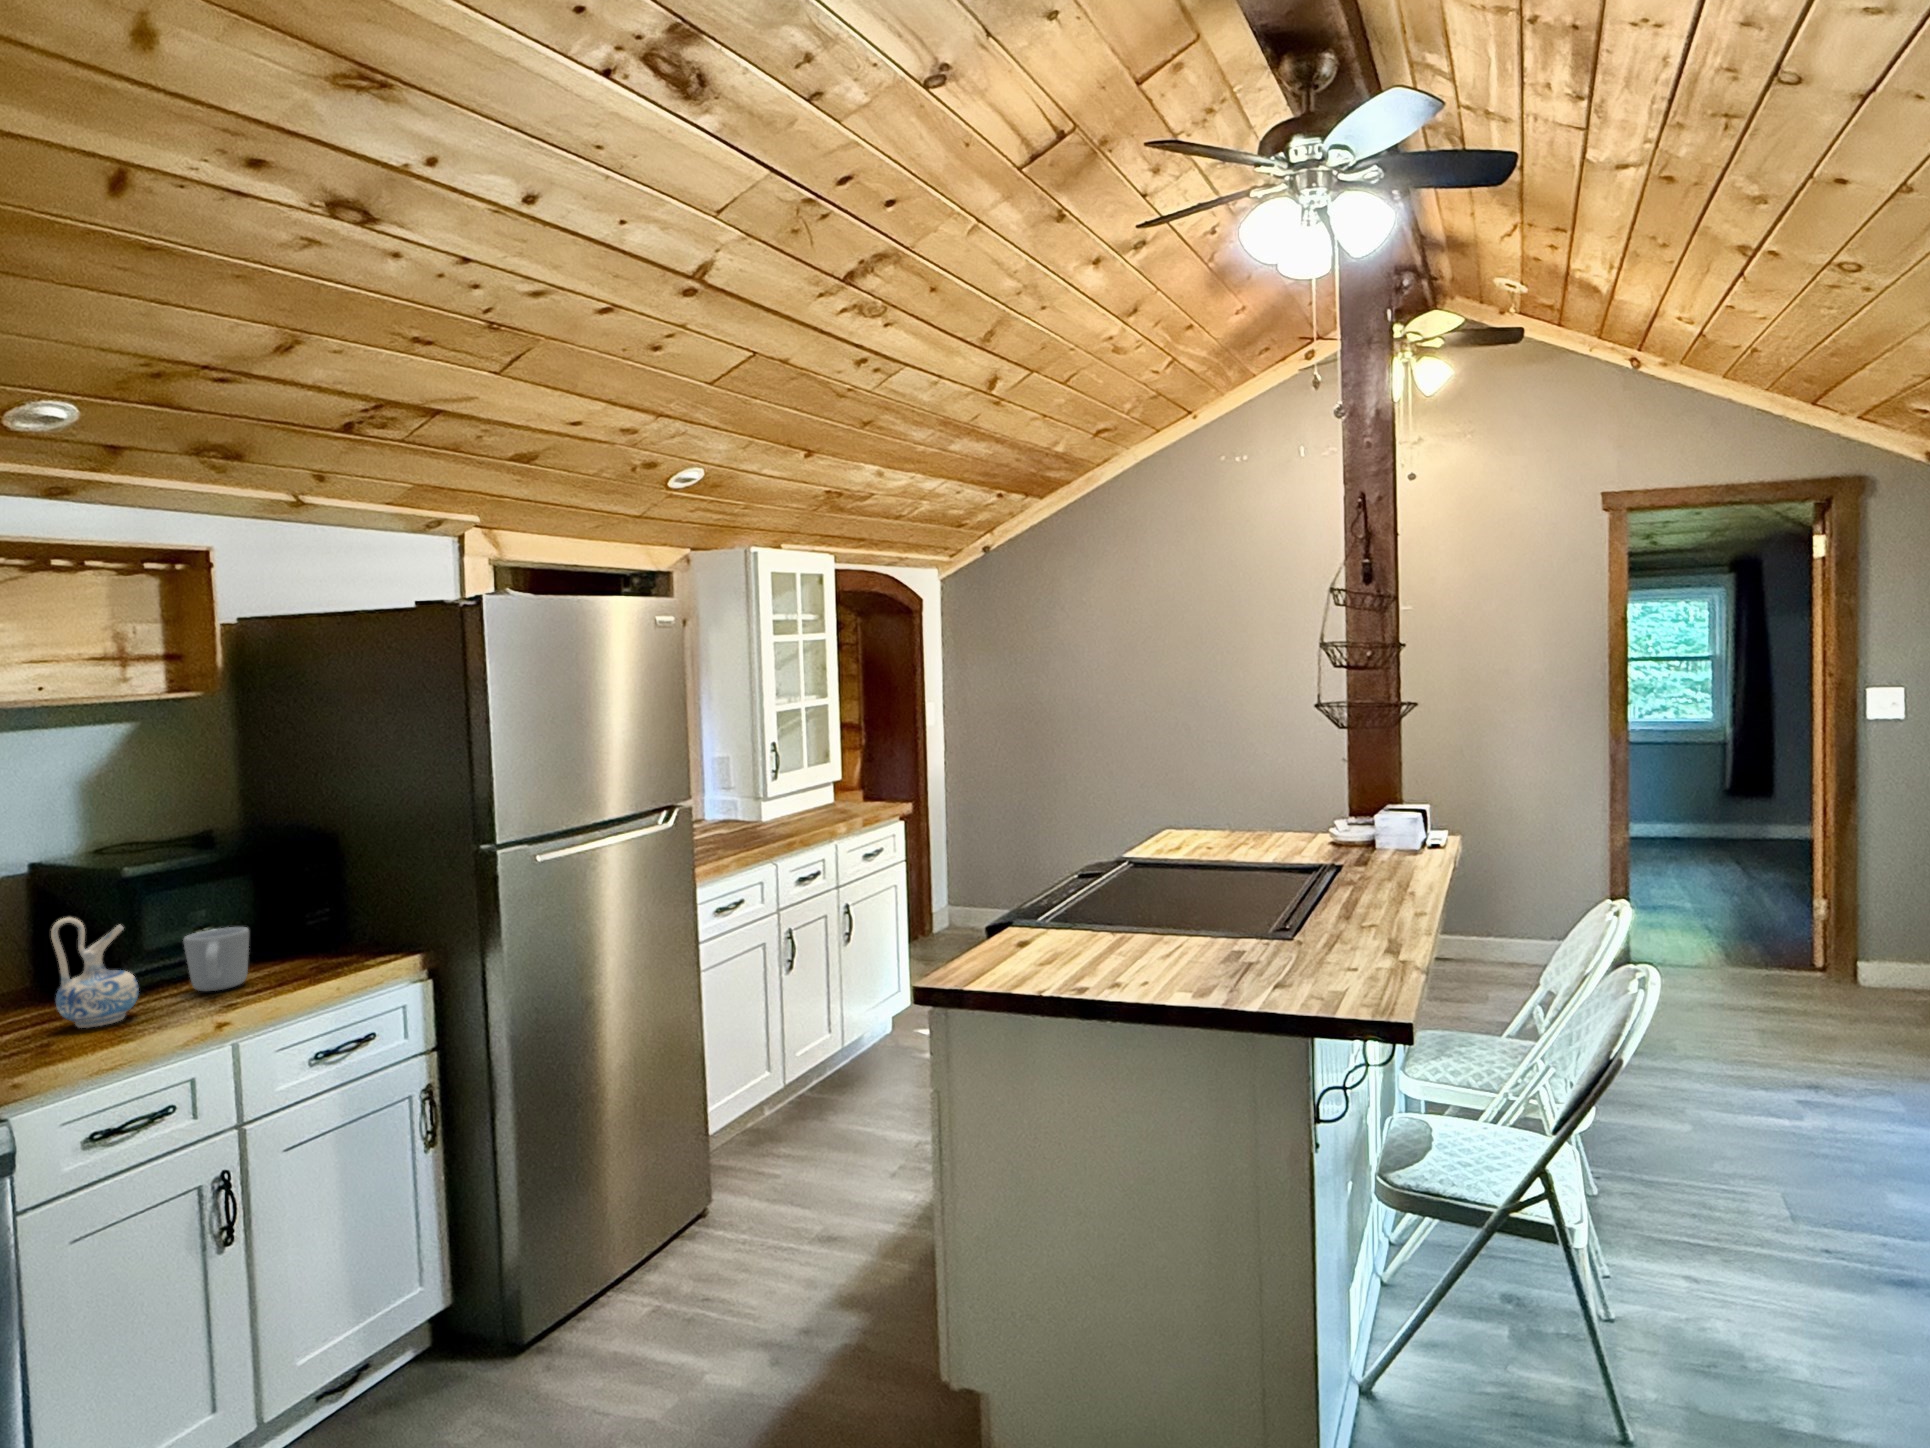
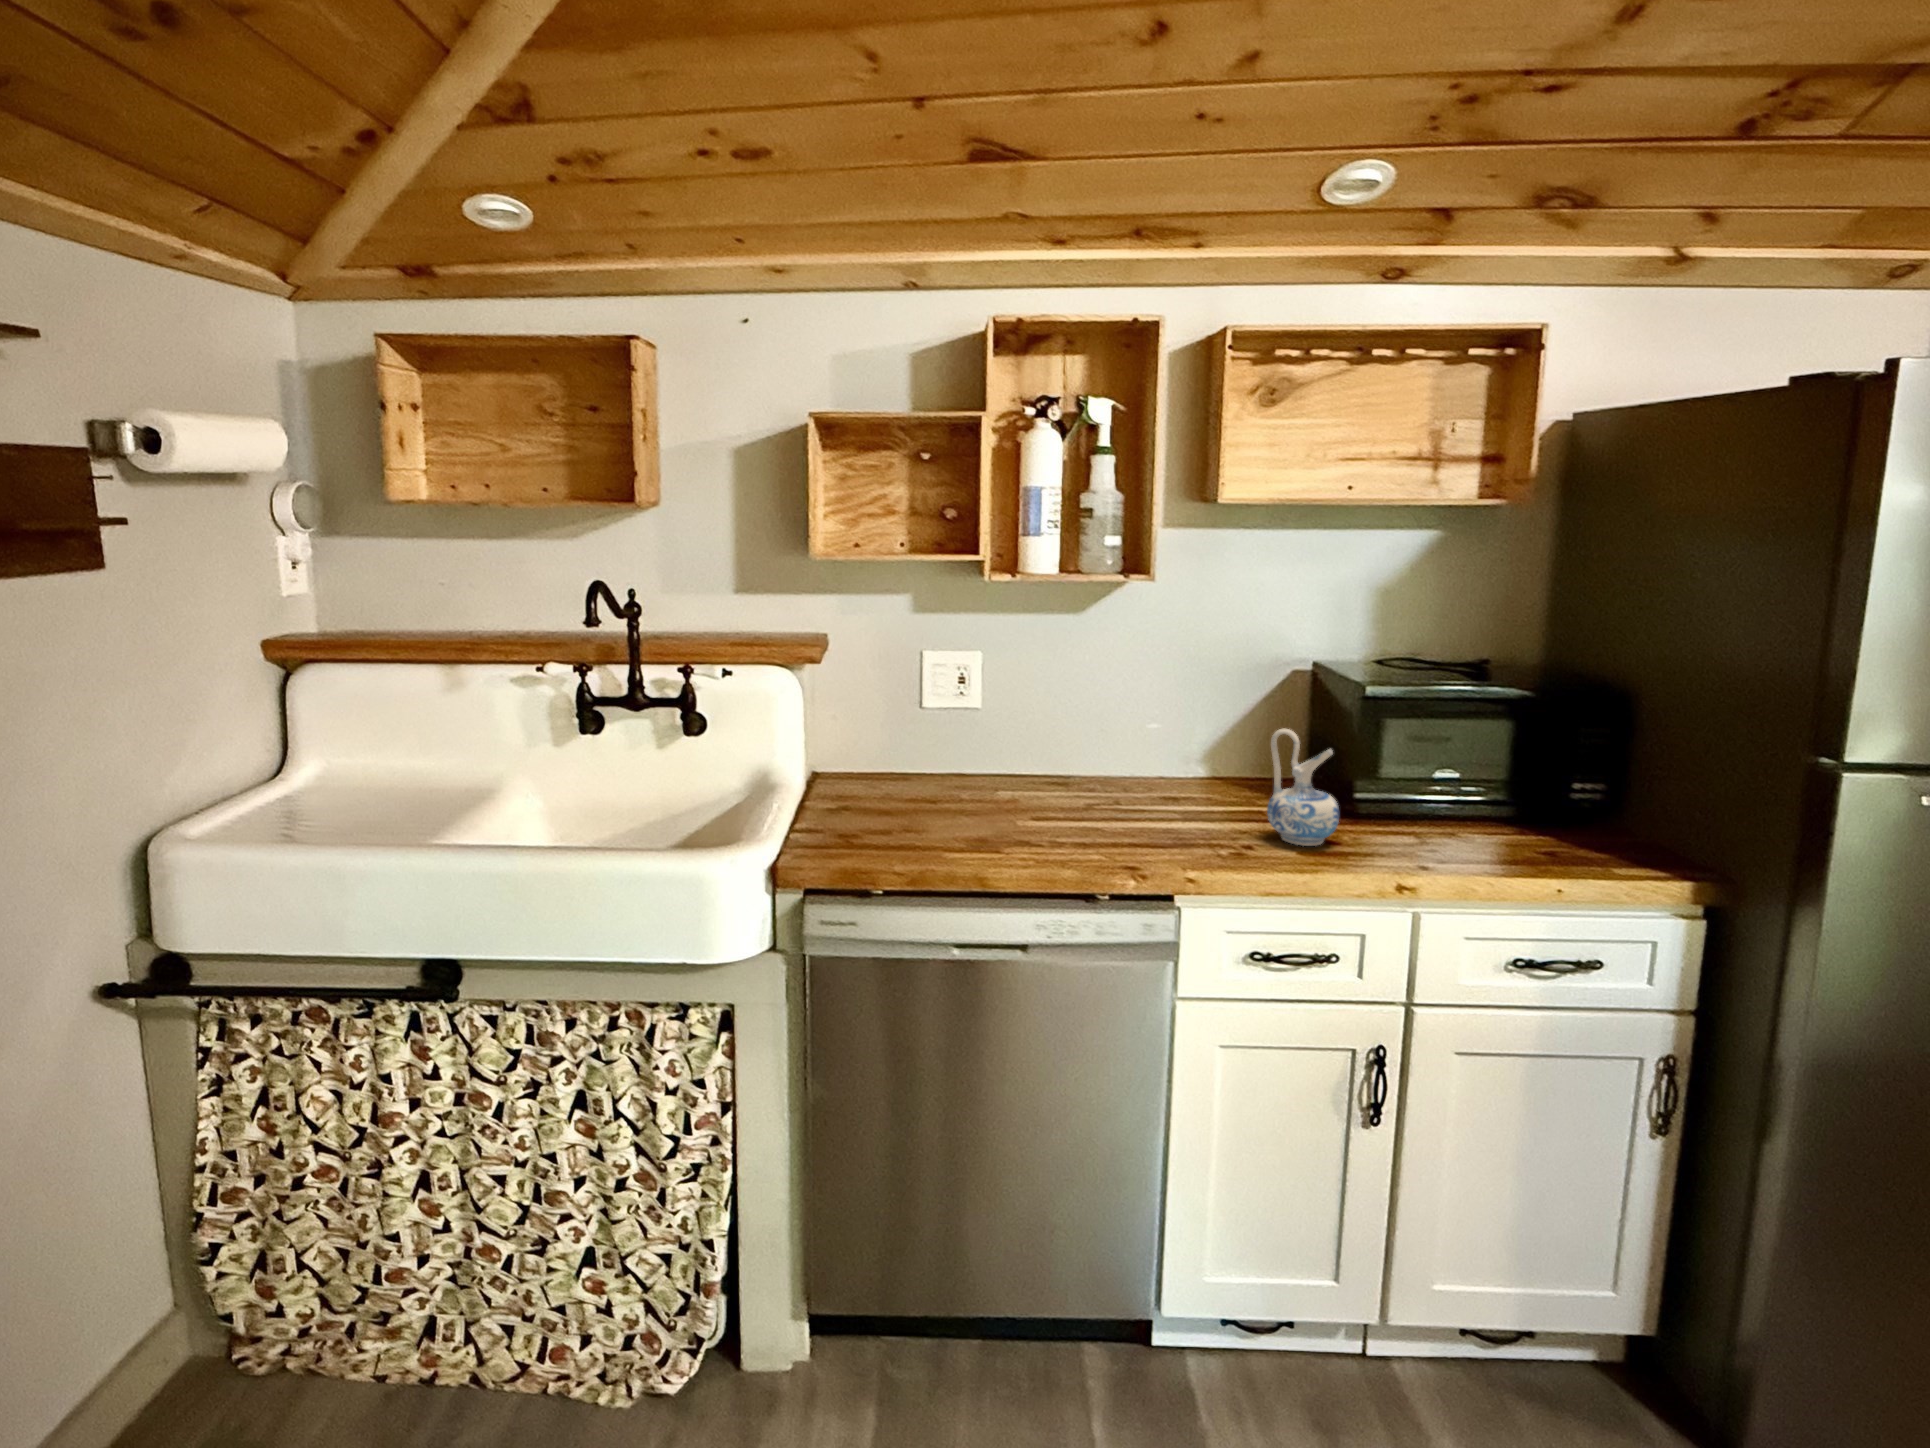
mug: present [183,927,249,991] -> none [1404,773,1474,846]

